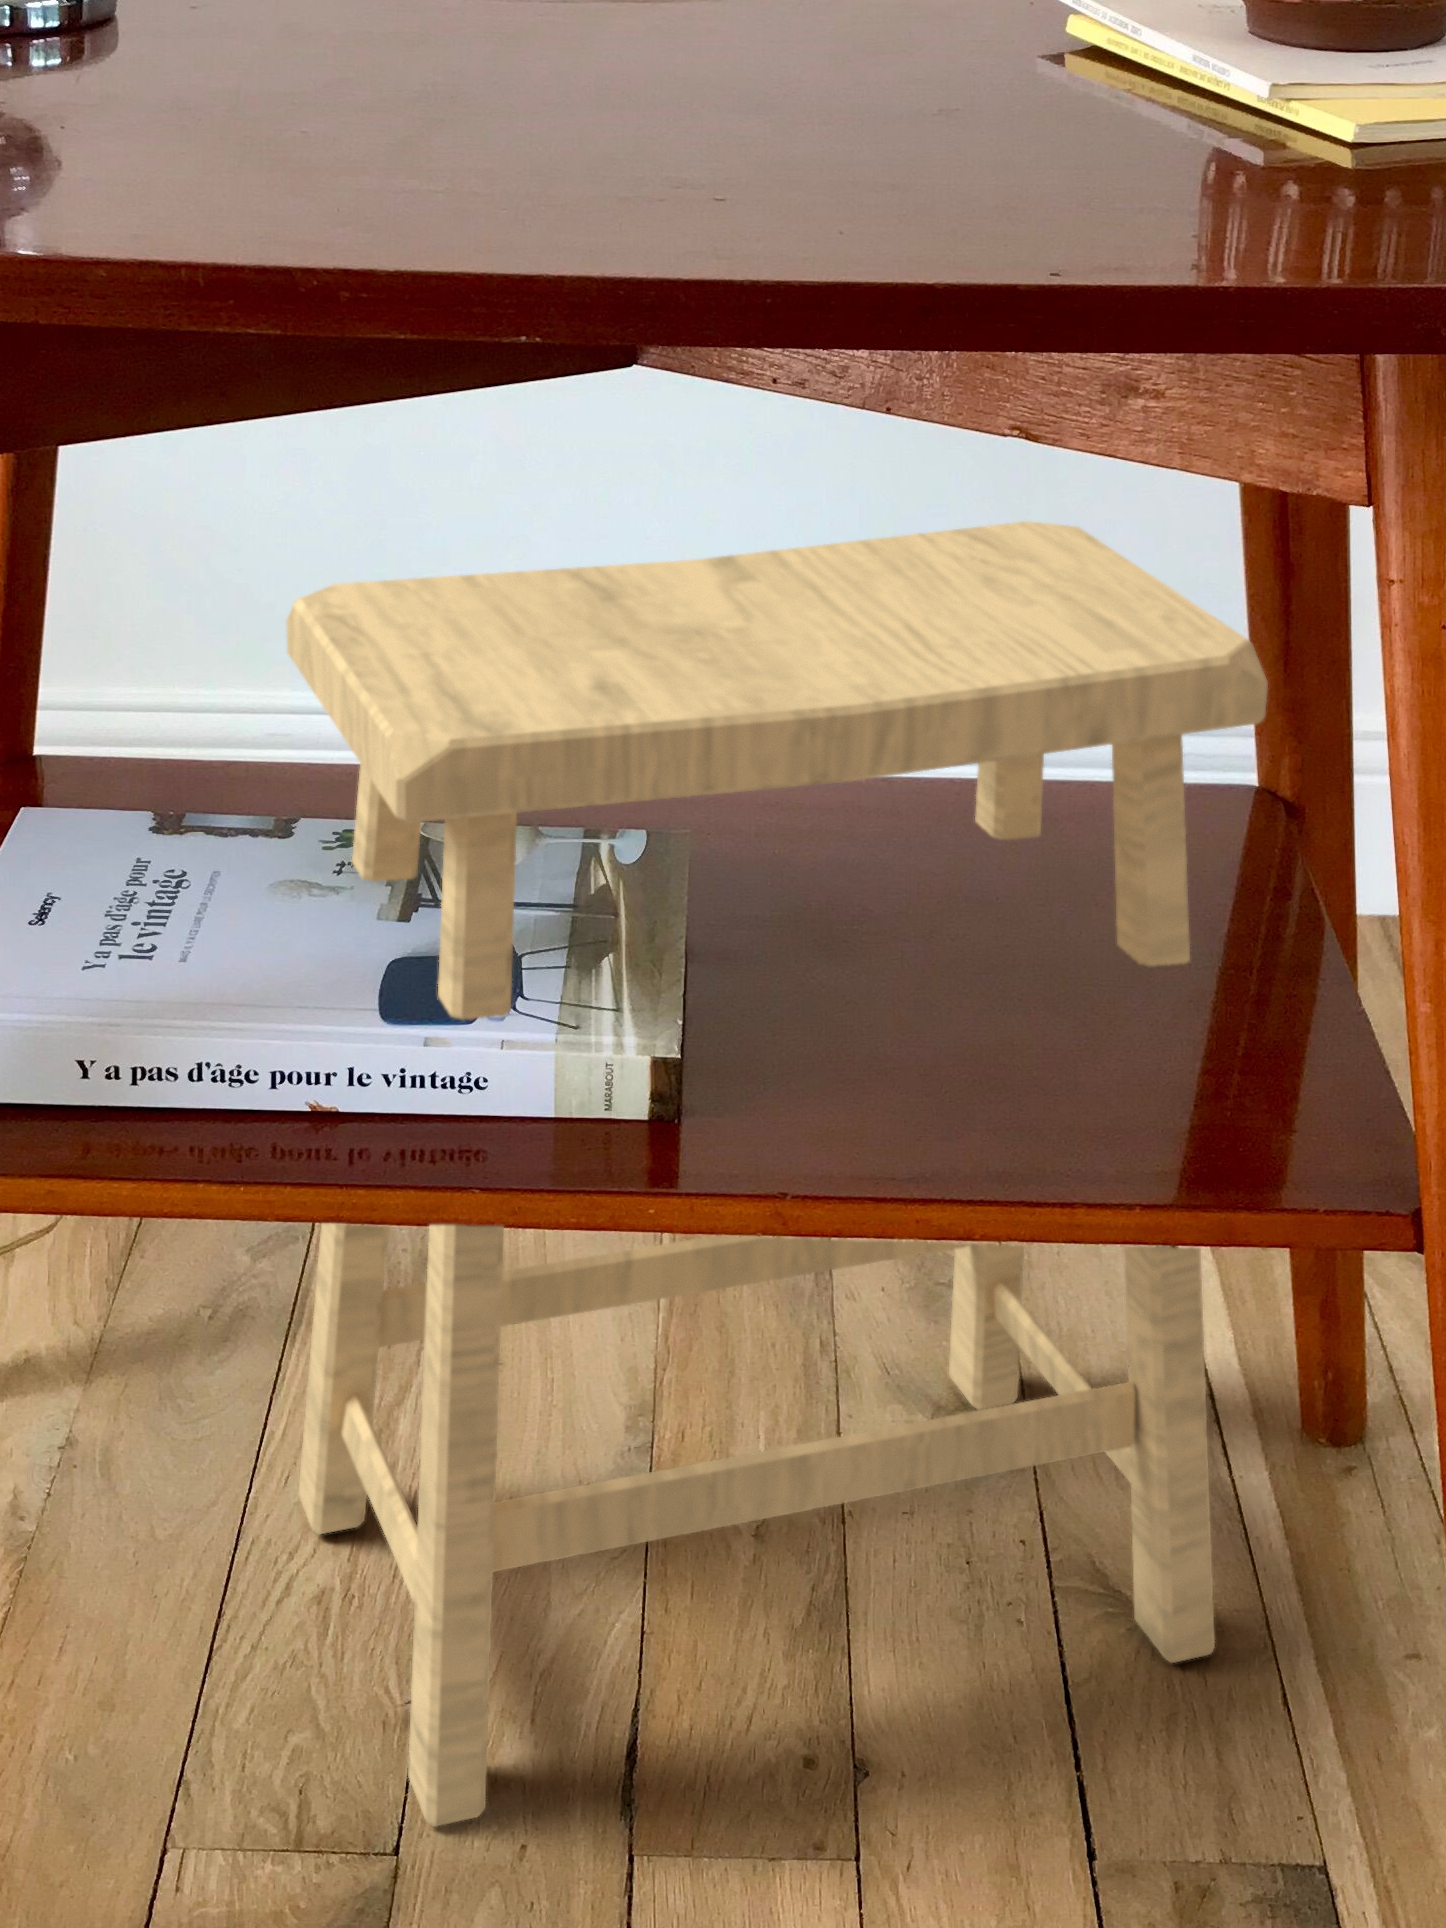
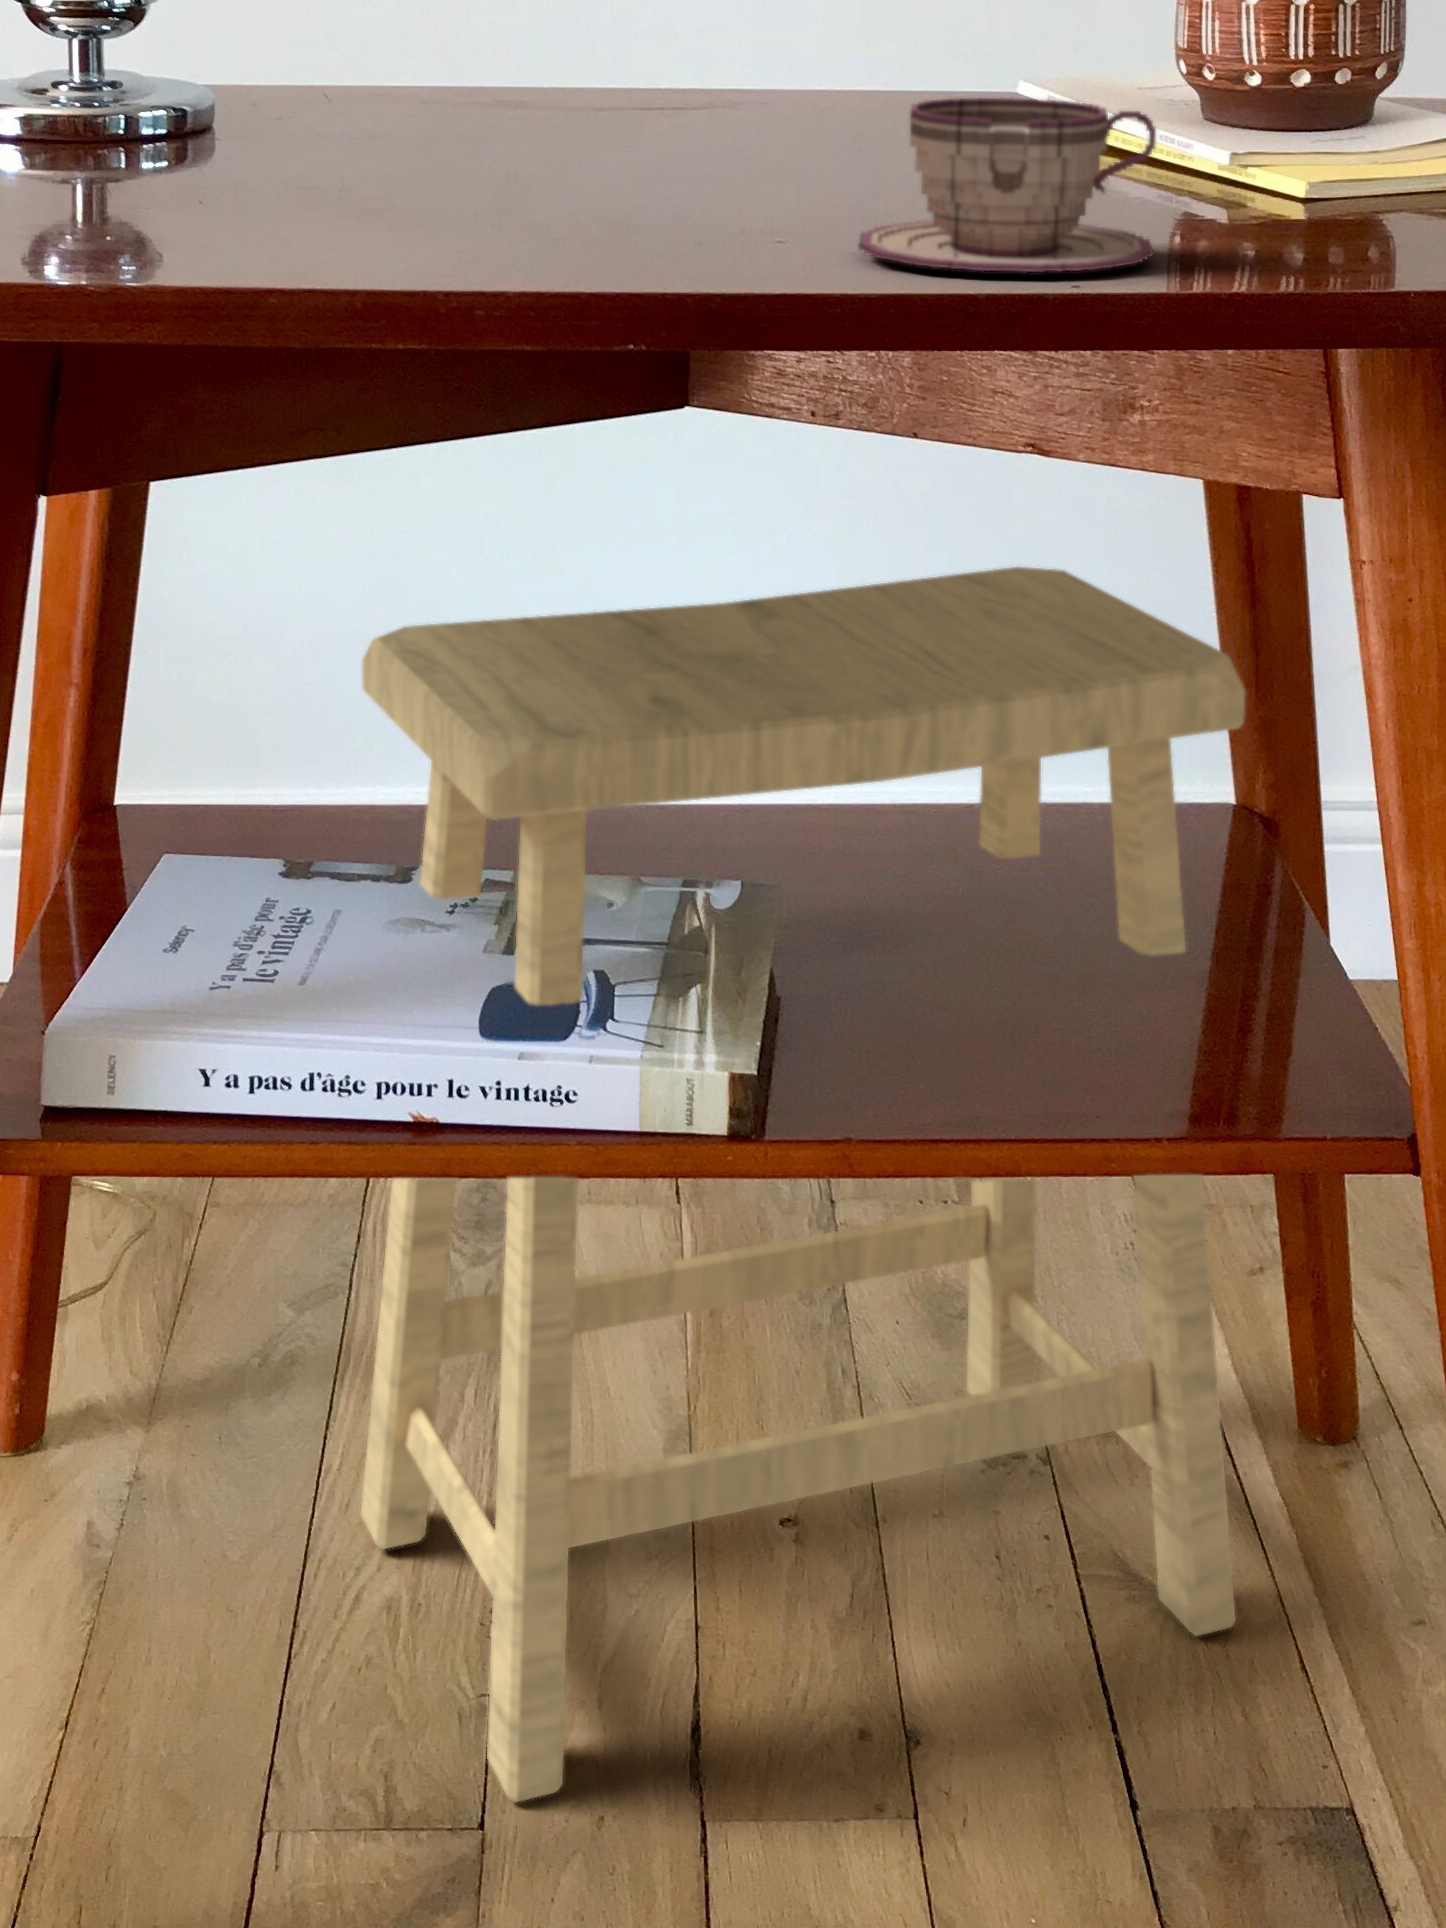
teacup: none [804,31,1164,256] -> present [859,98,1156,272]

